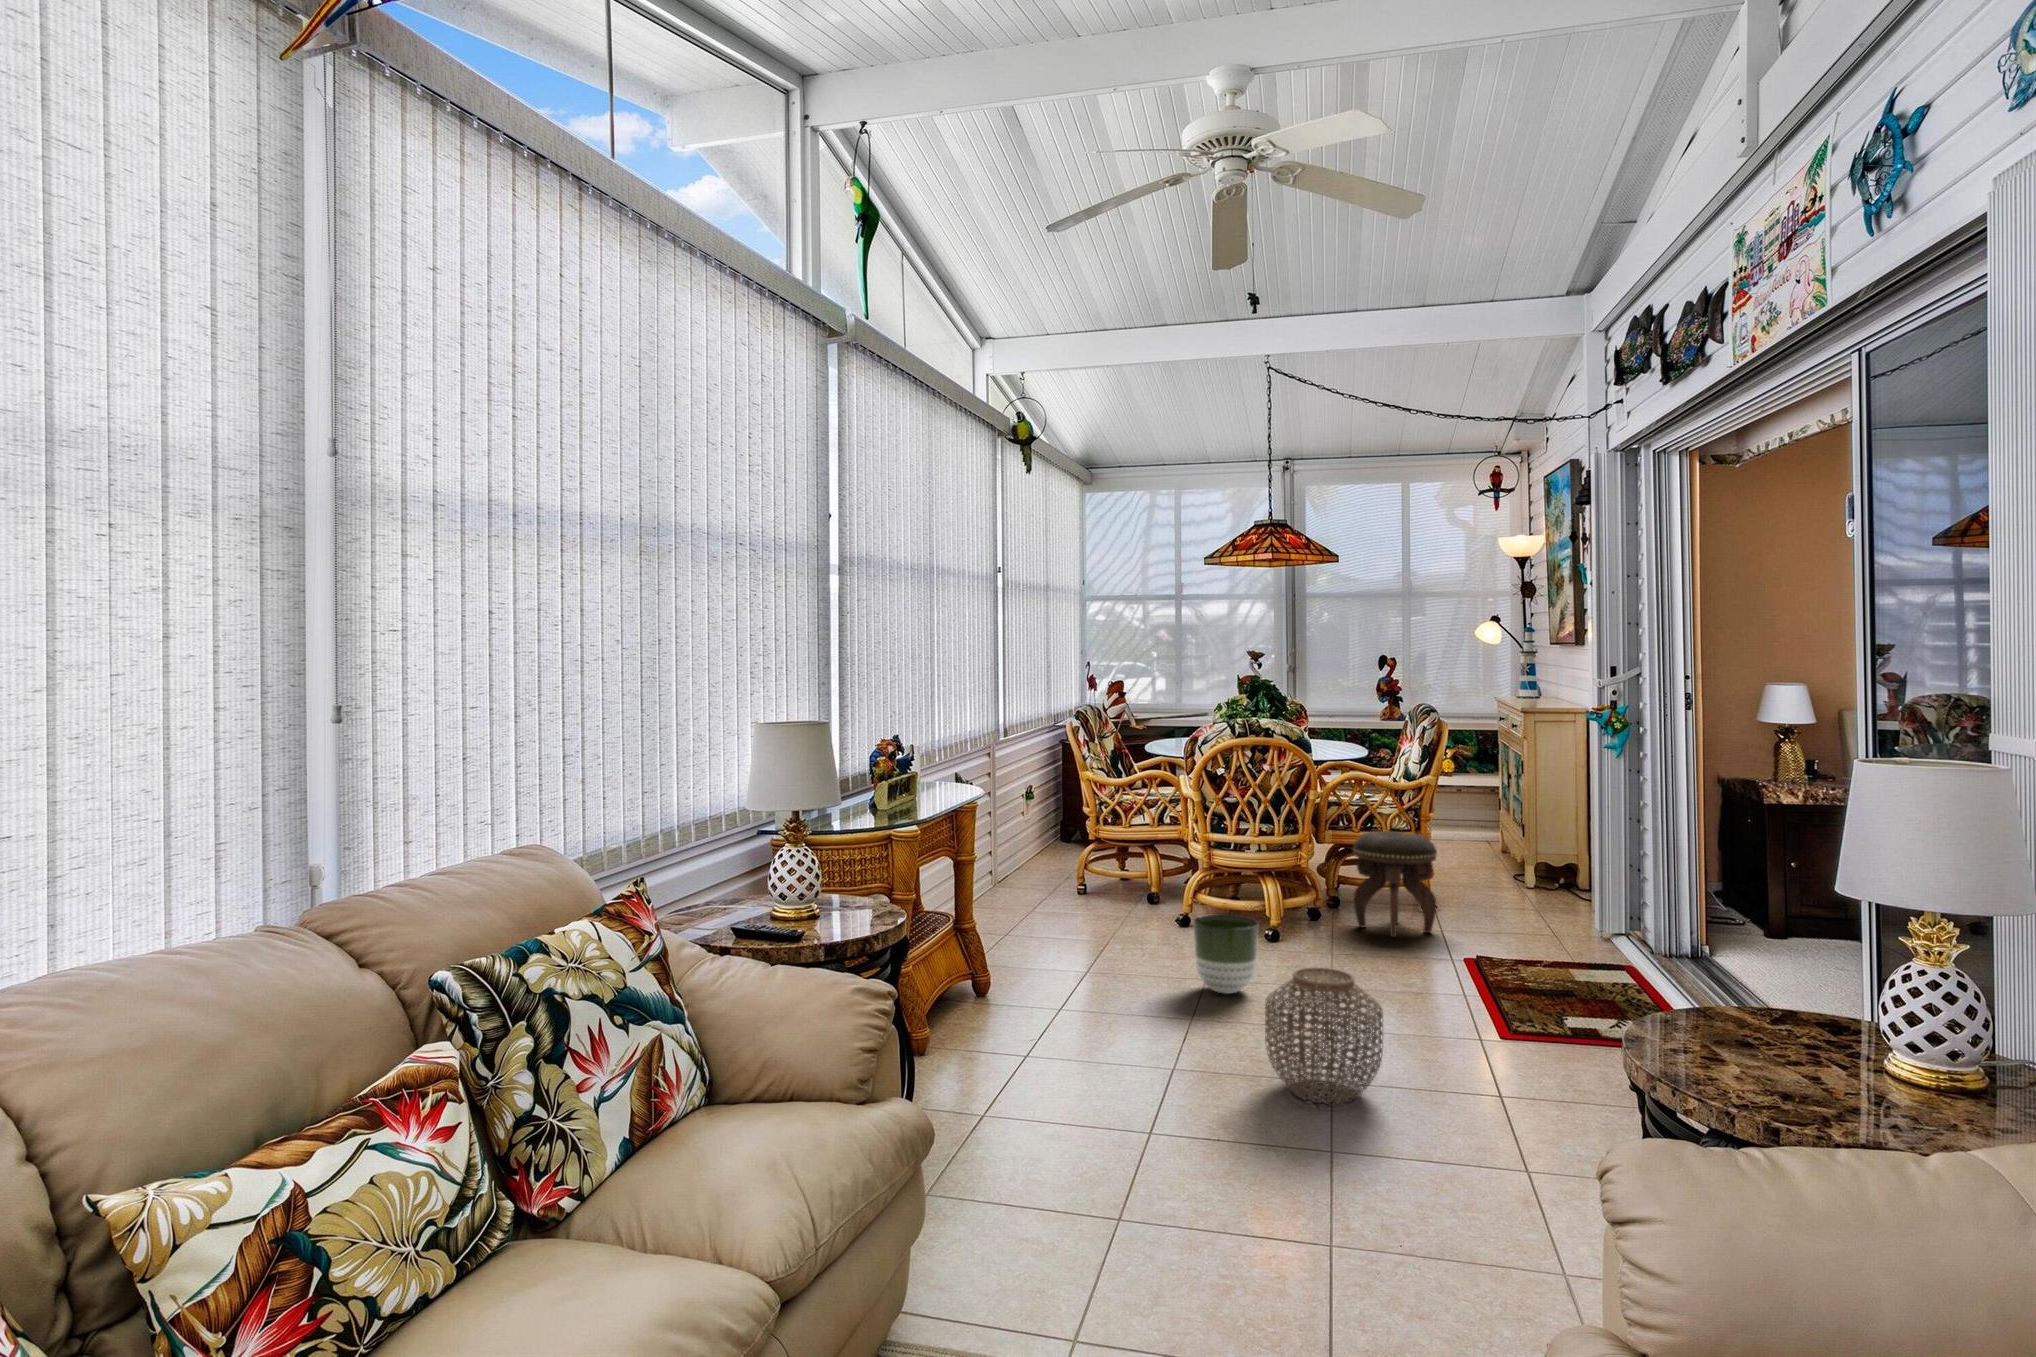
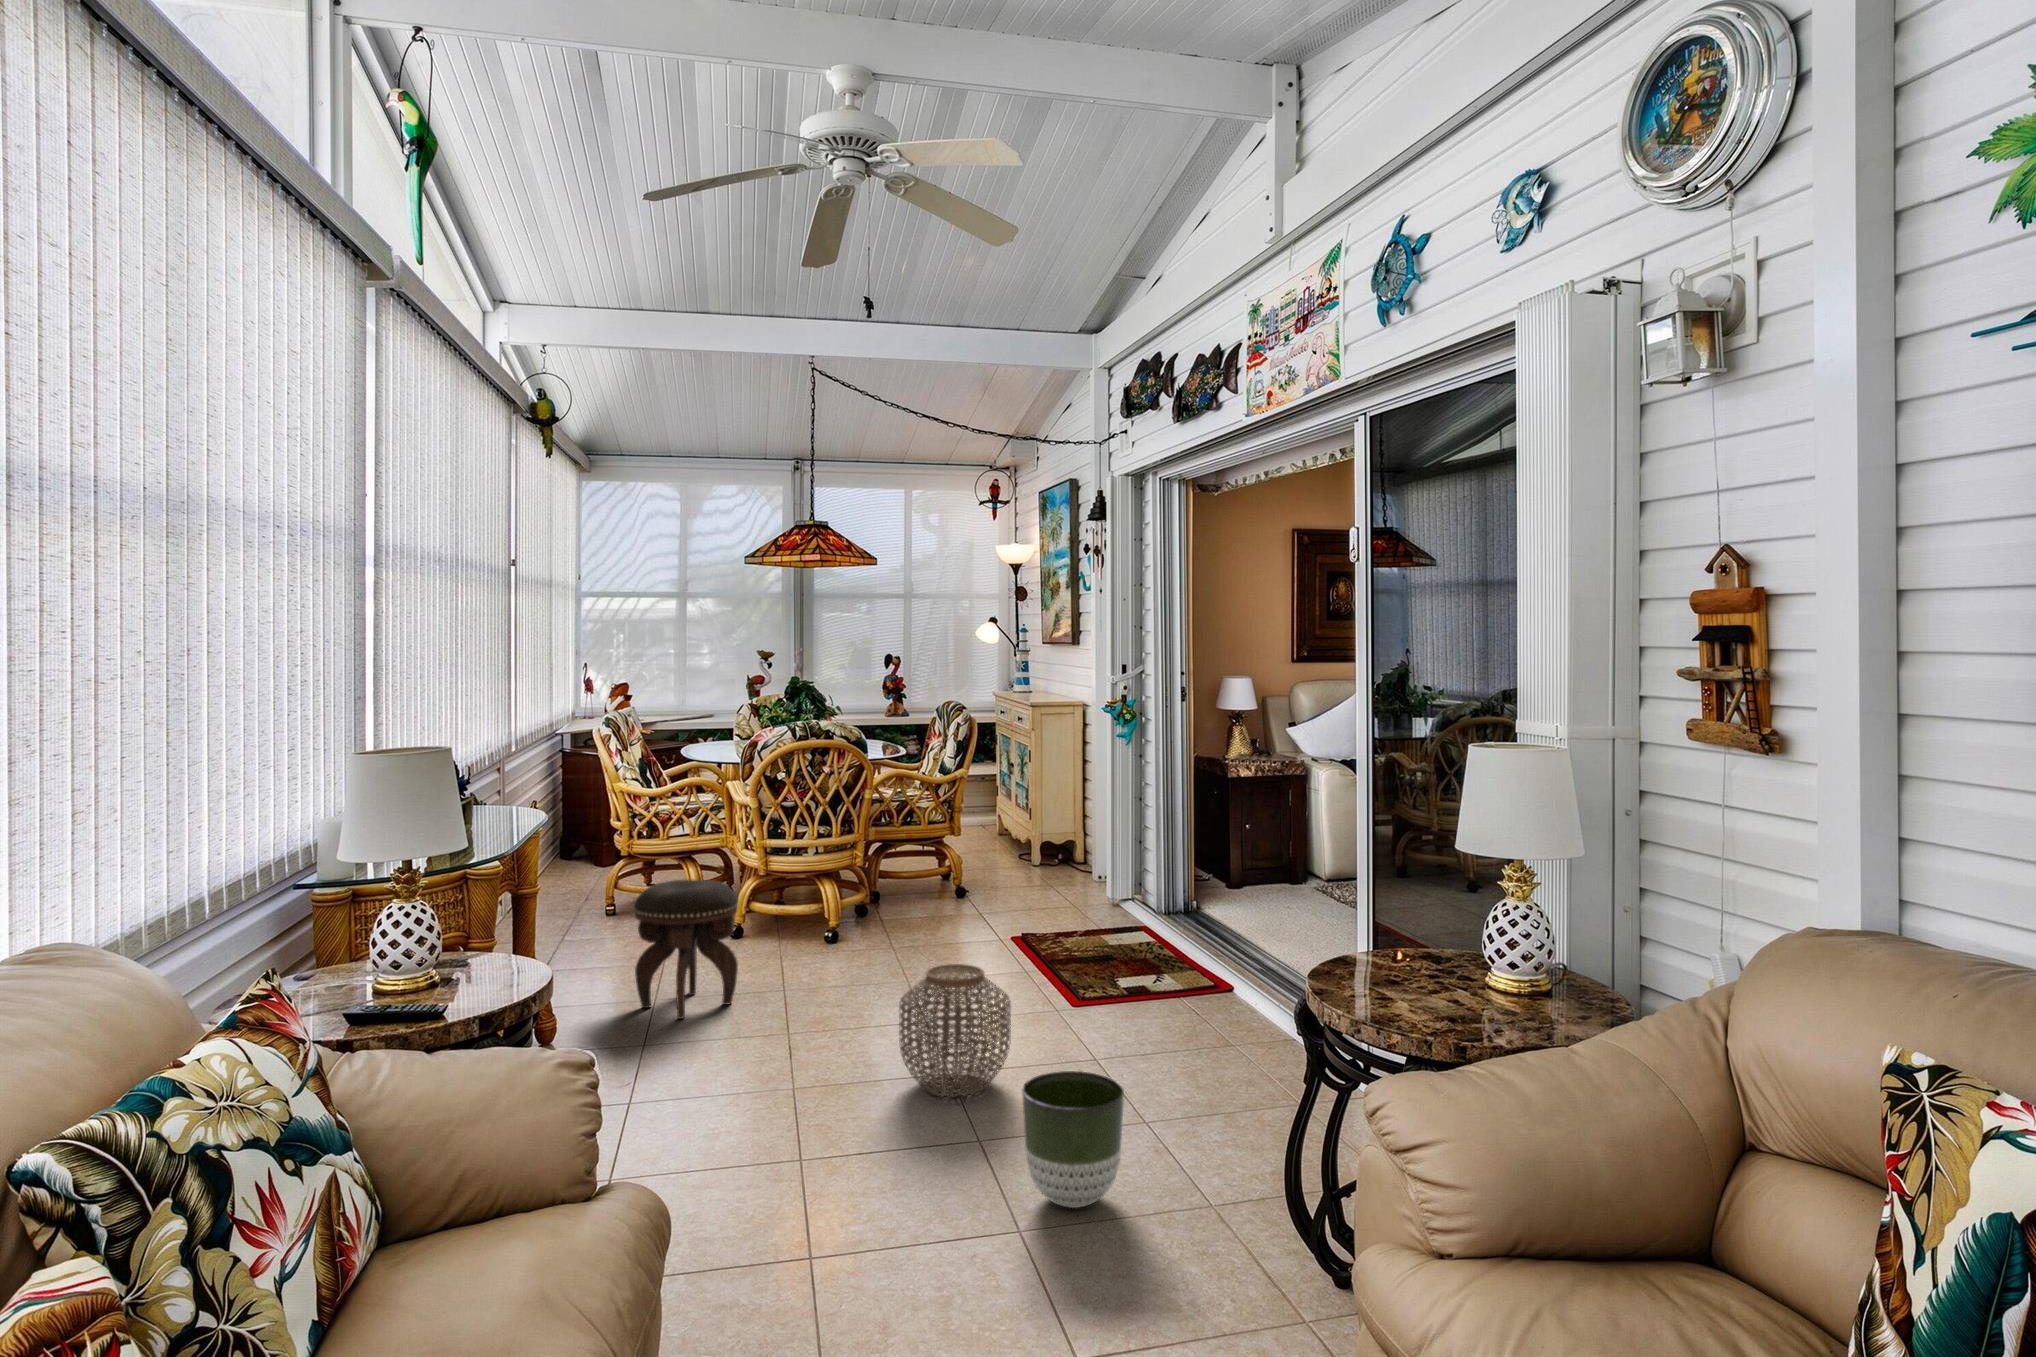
footstool: present [1353,831,1437,937] -> present [634,879,738,1019]
planter: present [1194,915,1258,994] -> present [1022,1071,1124,1208]

